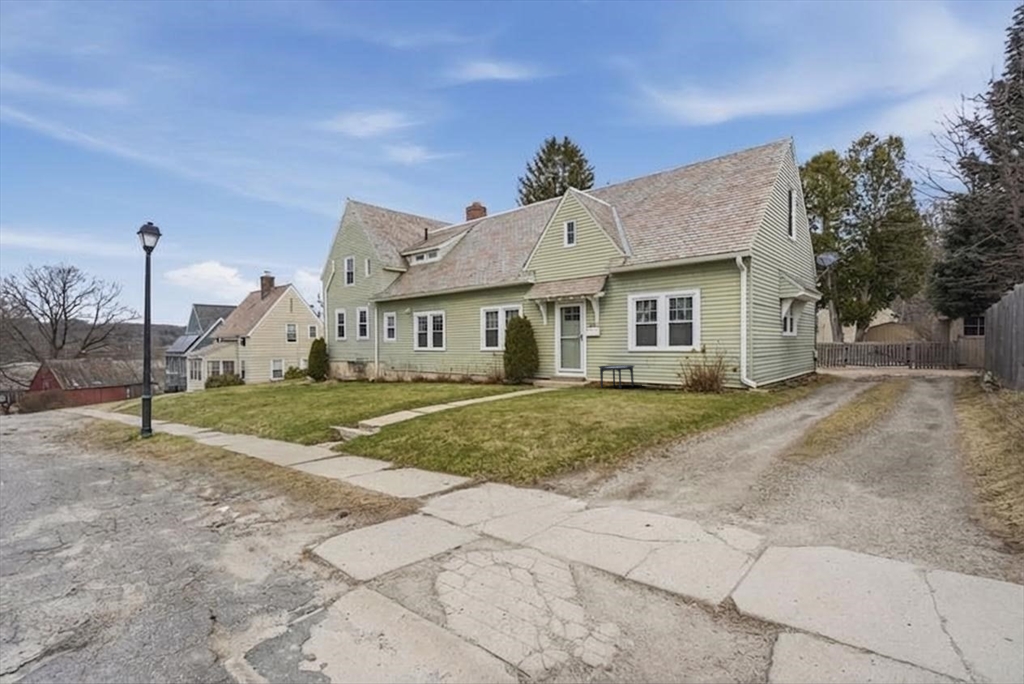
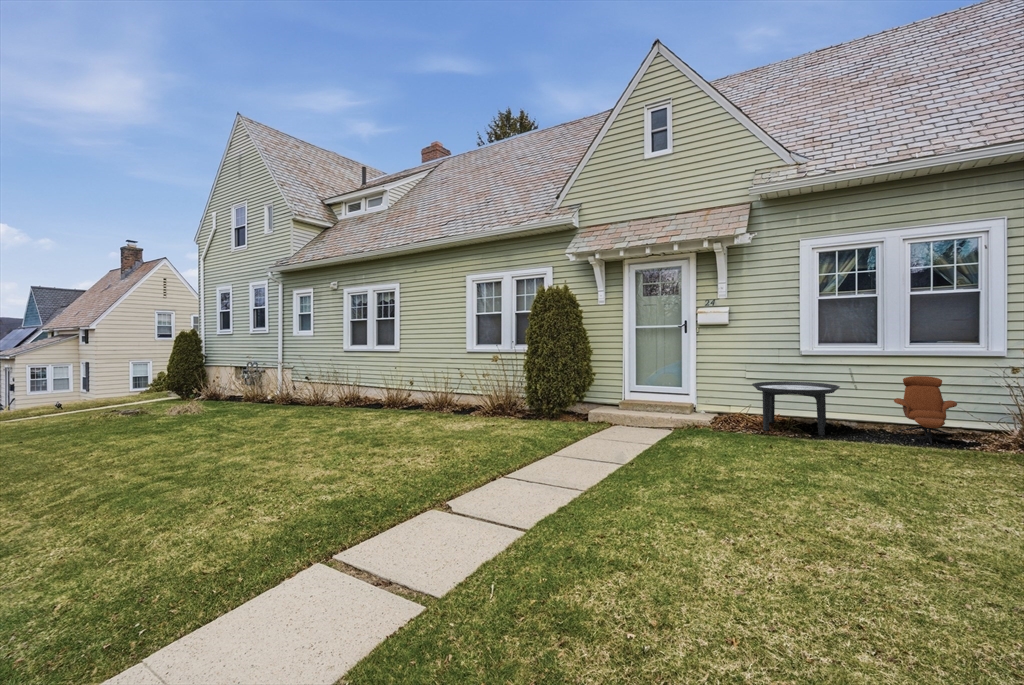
lounge chair: none [651,361,678,390] -> present [894,376,957,444]

